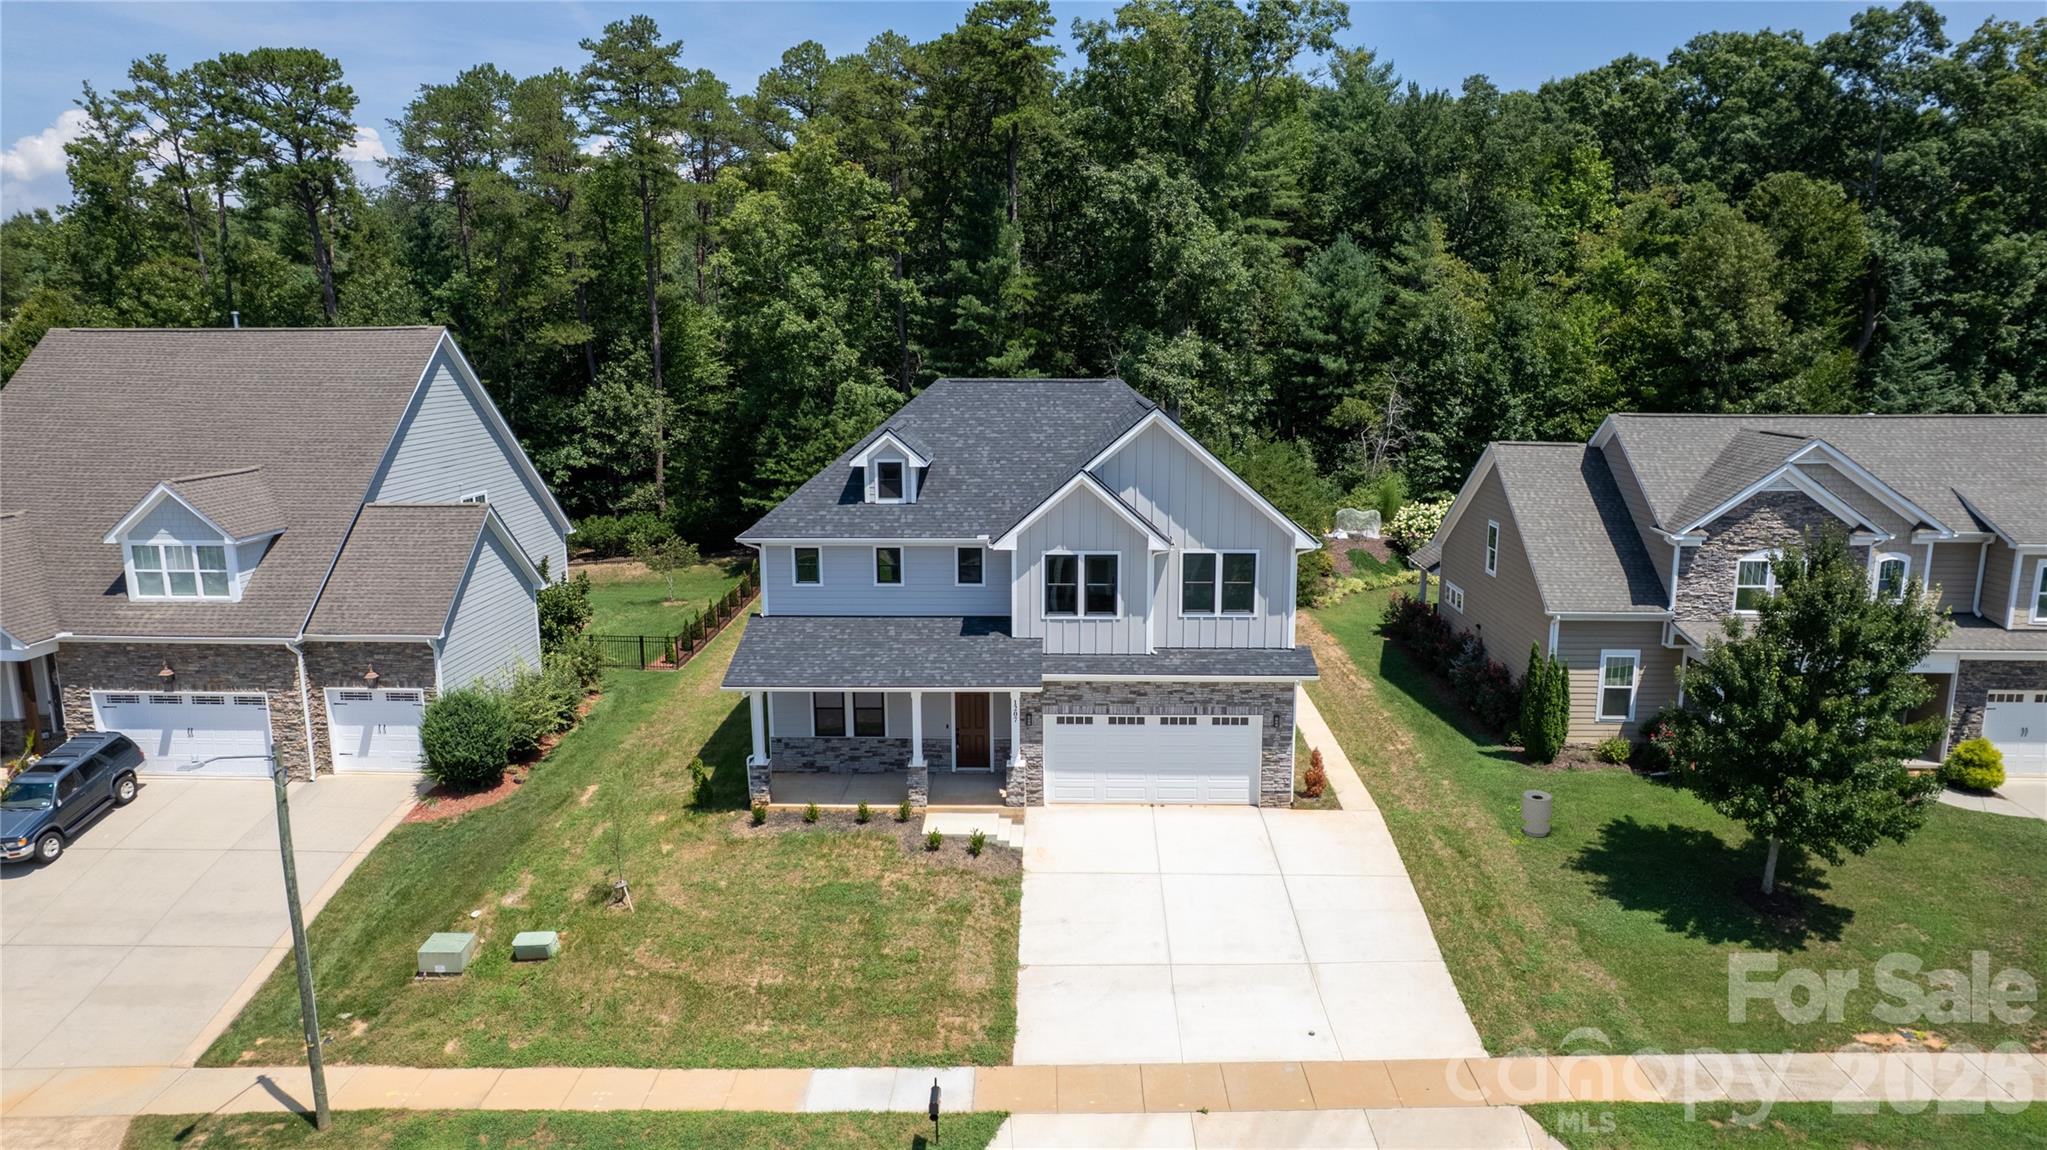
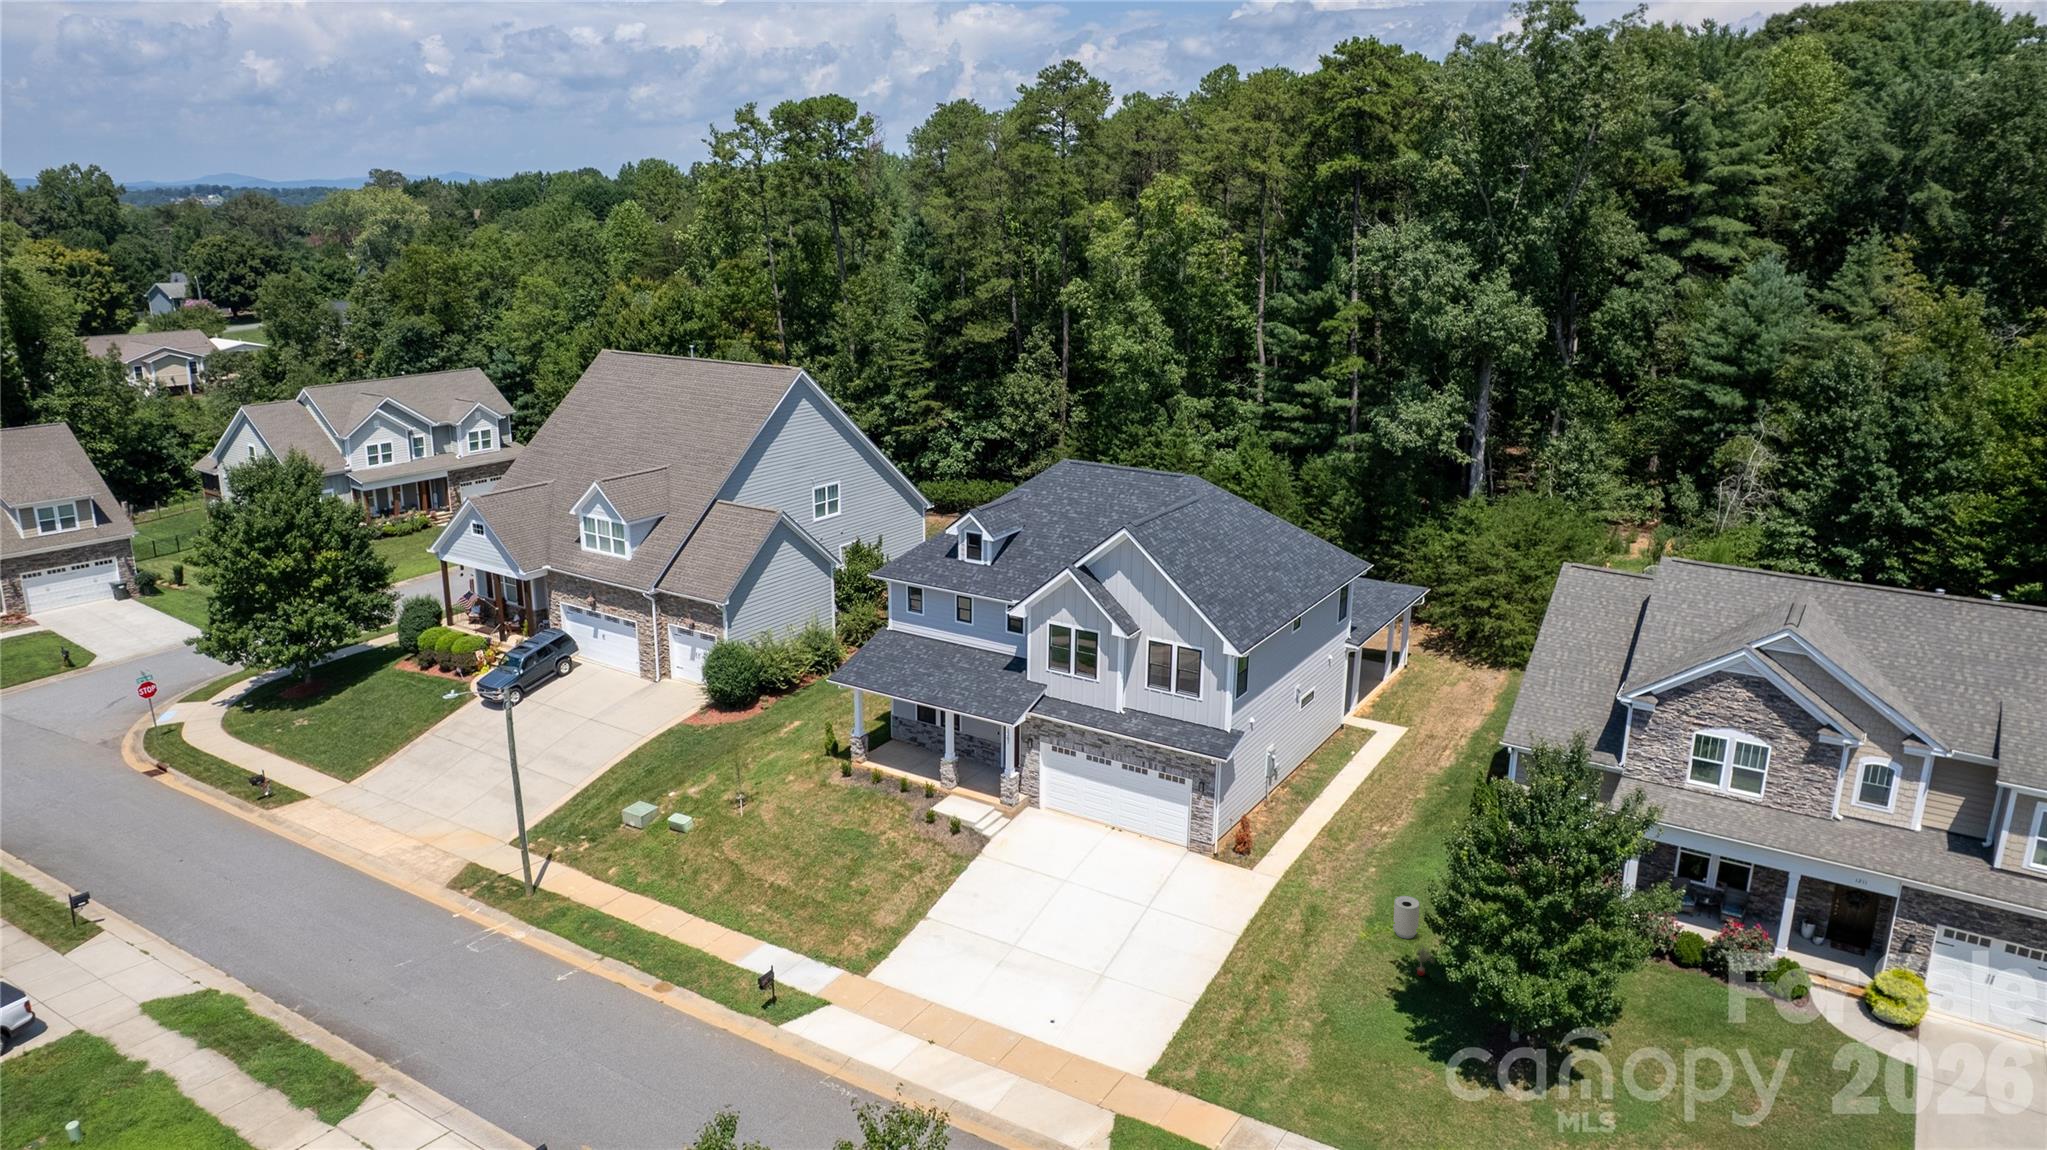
potted tree: none [1591,826,1620,866] -> present [1417,947,1433,976]

